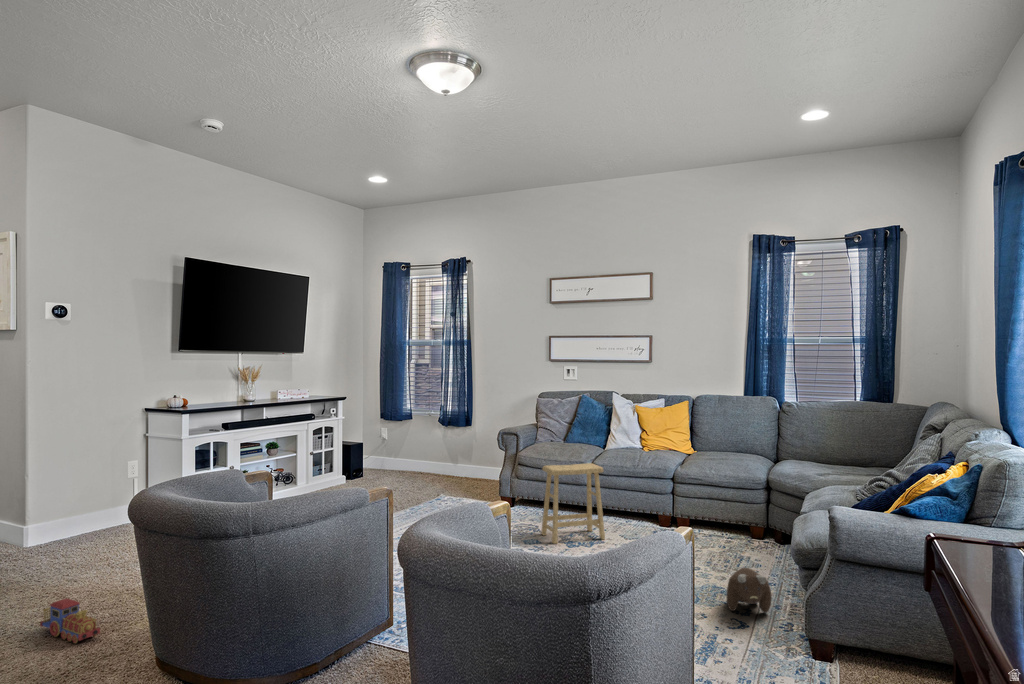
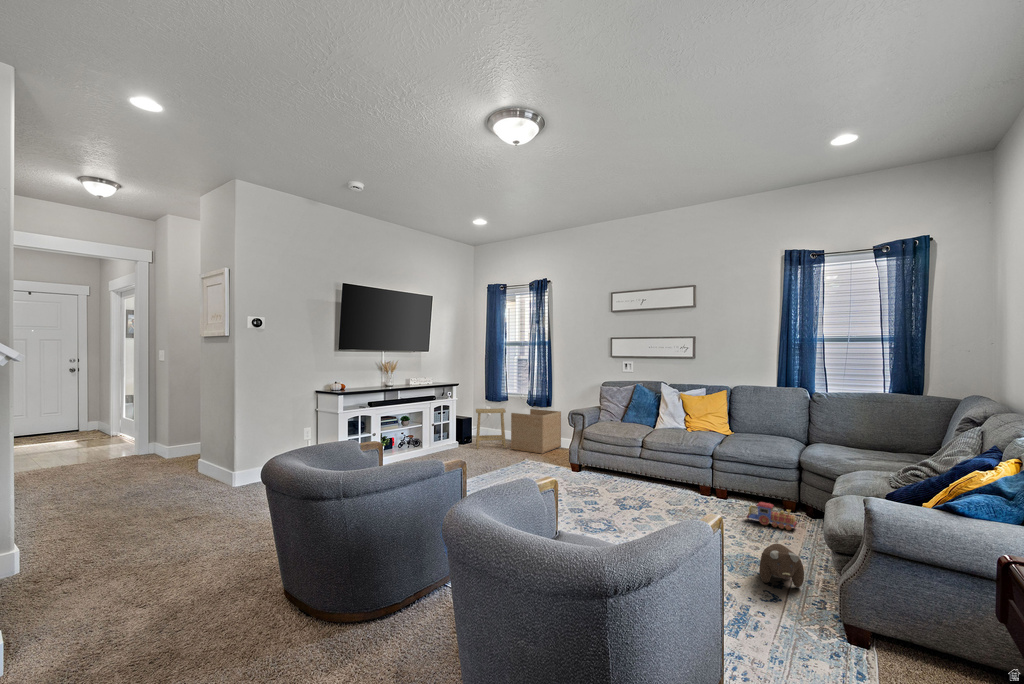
cardboard box: none [417,430,483,487] -> present [511,409,561,454]
footstool: present [541,463,605,544] -> present [476,408,506,449]
toy train: present [40,598,100,643] -> present [747,502,797,530]

